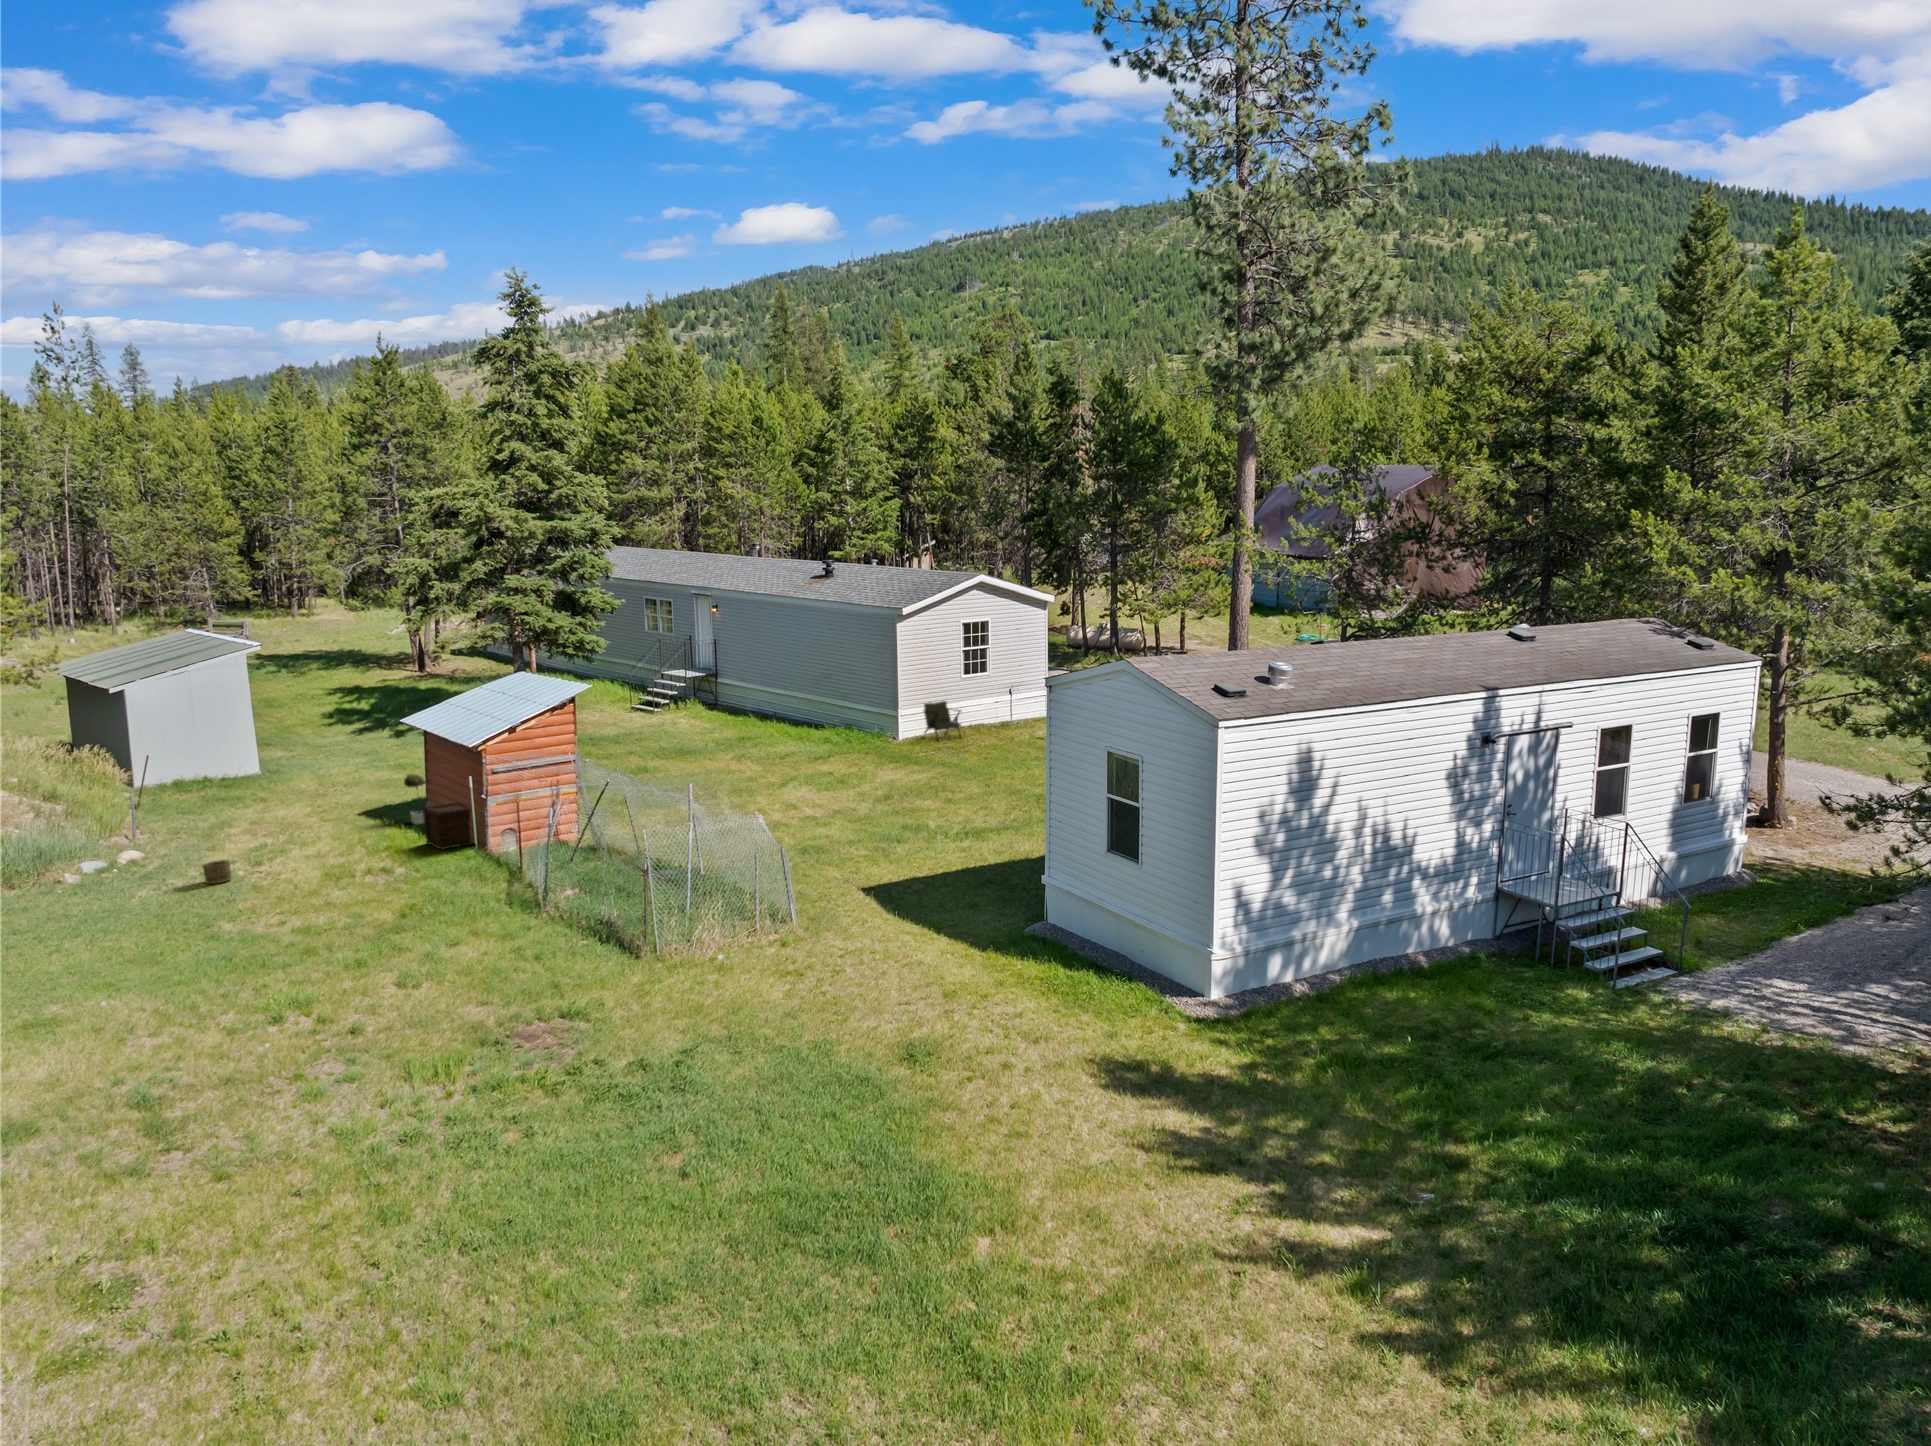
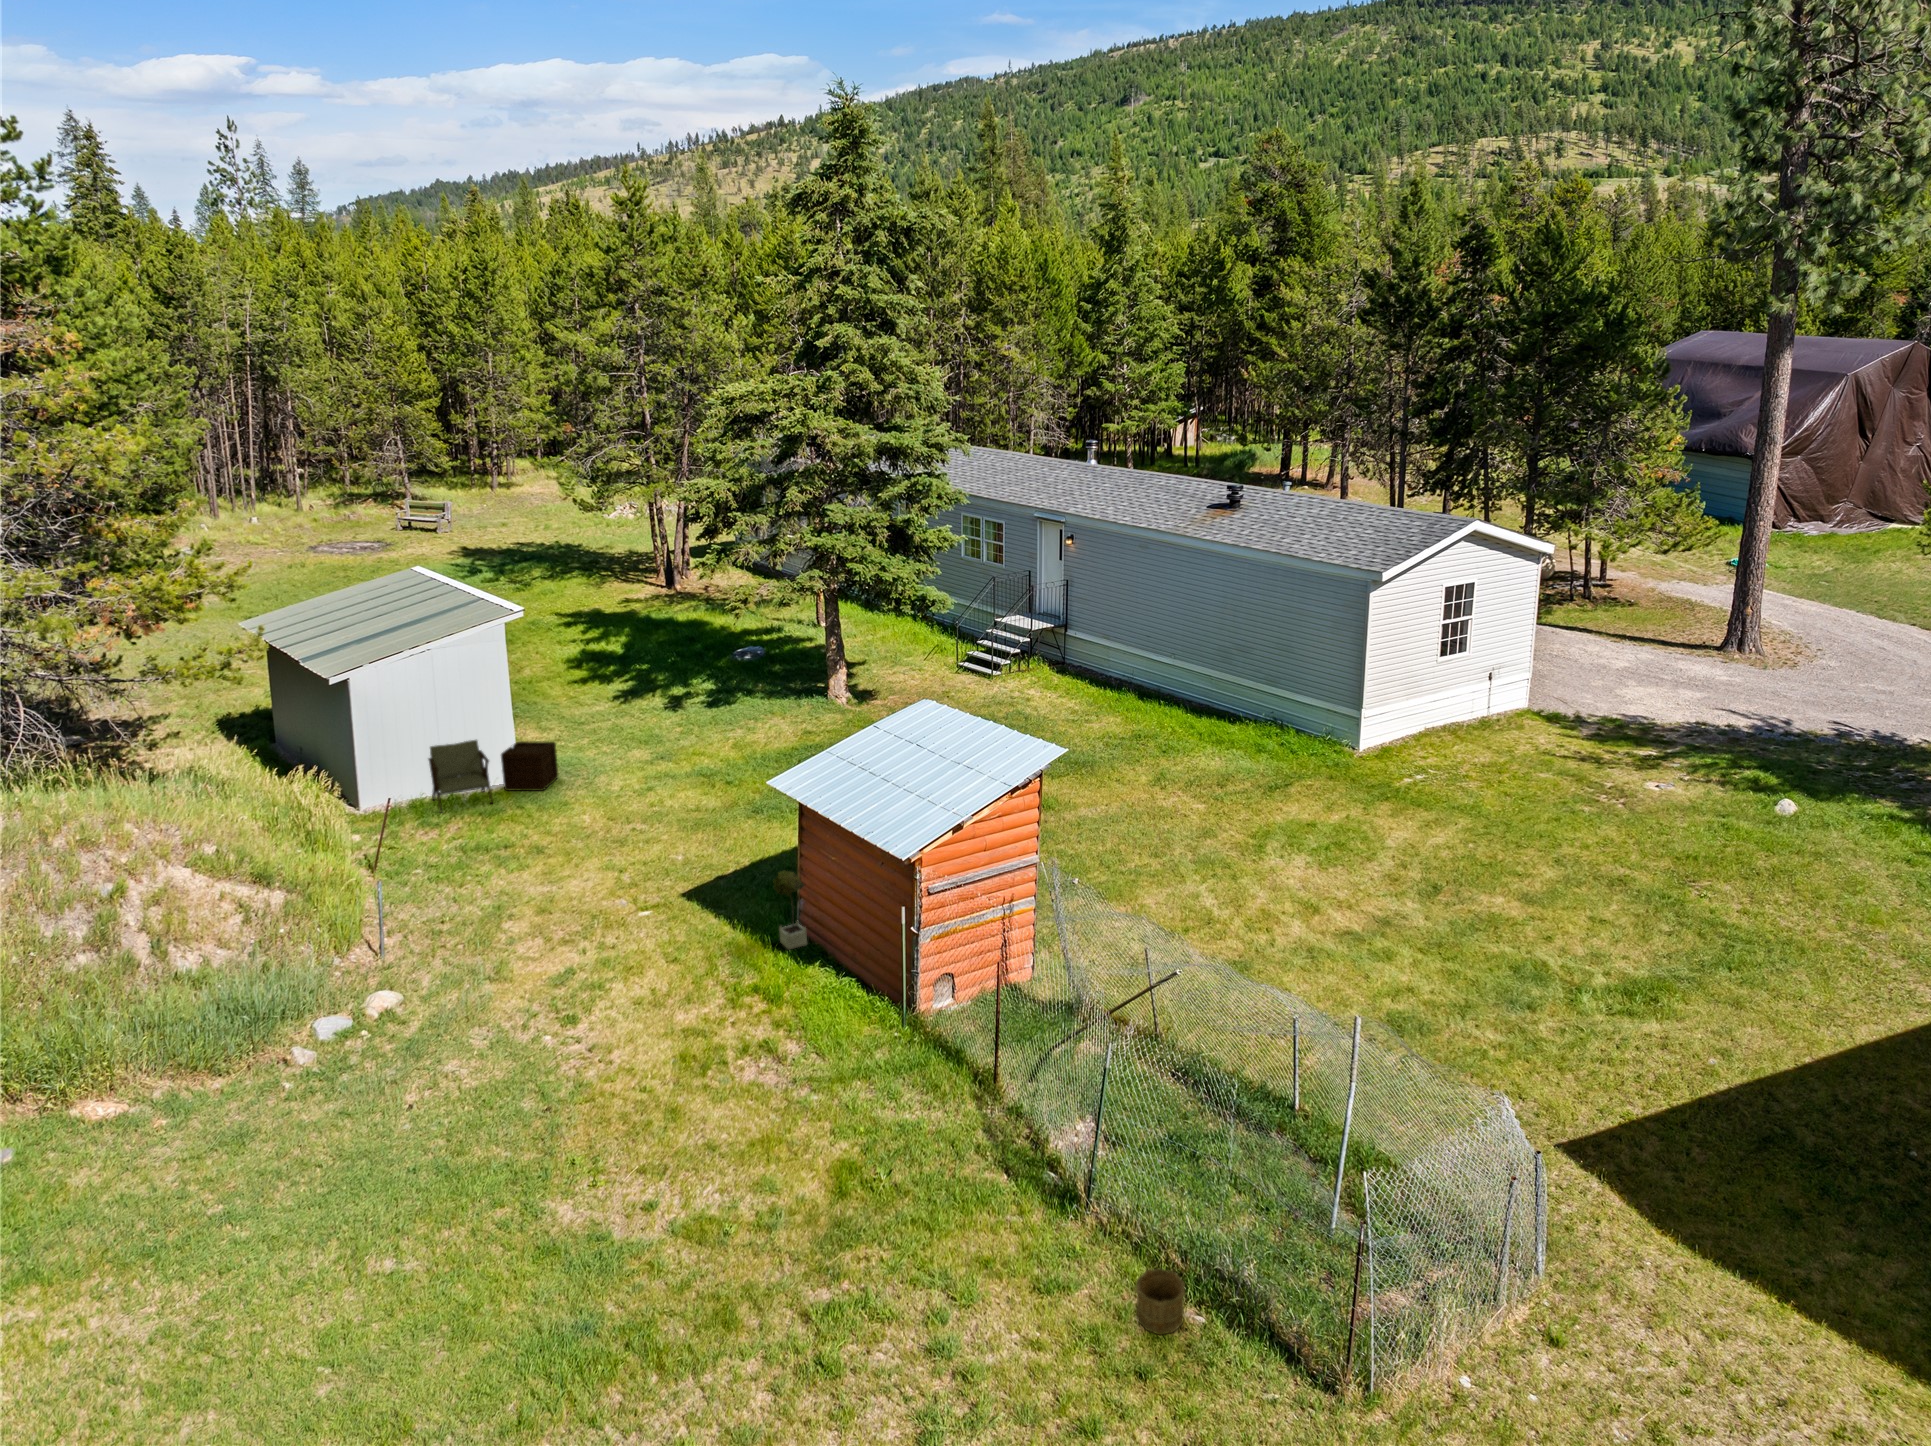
lounge chair: present [923,701,961,740] -> present [428,740,493,813]
wooden crate: present [423,802,472,850] -> present [501,741,558,791]
wooden bucket: present [202,860,232,884] -> present [1136,1269,1185,1335]

